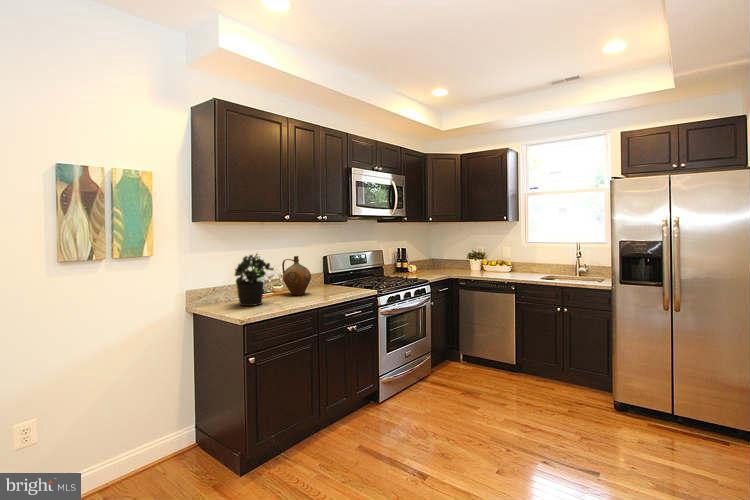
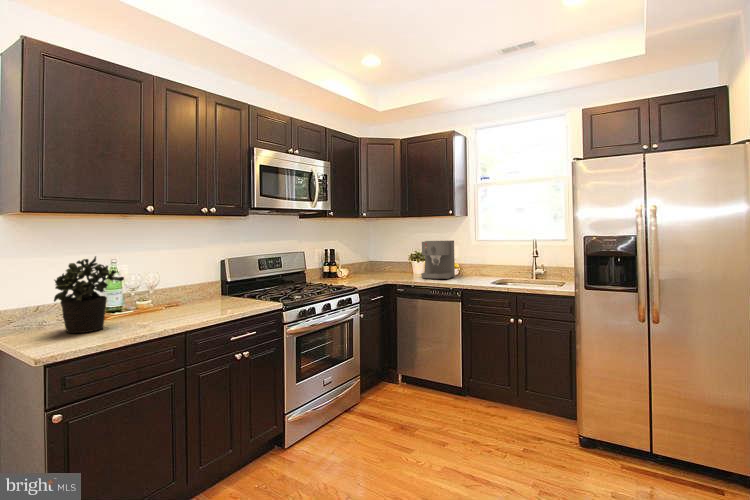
coffee maker: none [479,242,507,275] -> present [421,240,455,279]
ceramic jug: present [282,256,311,295] -> none [148,260,189,313]

